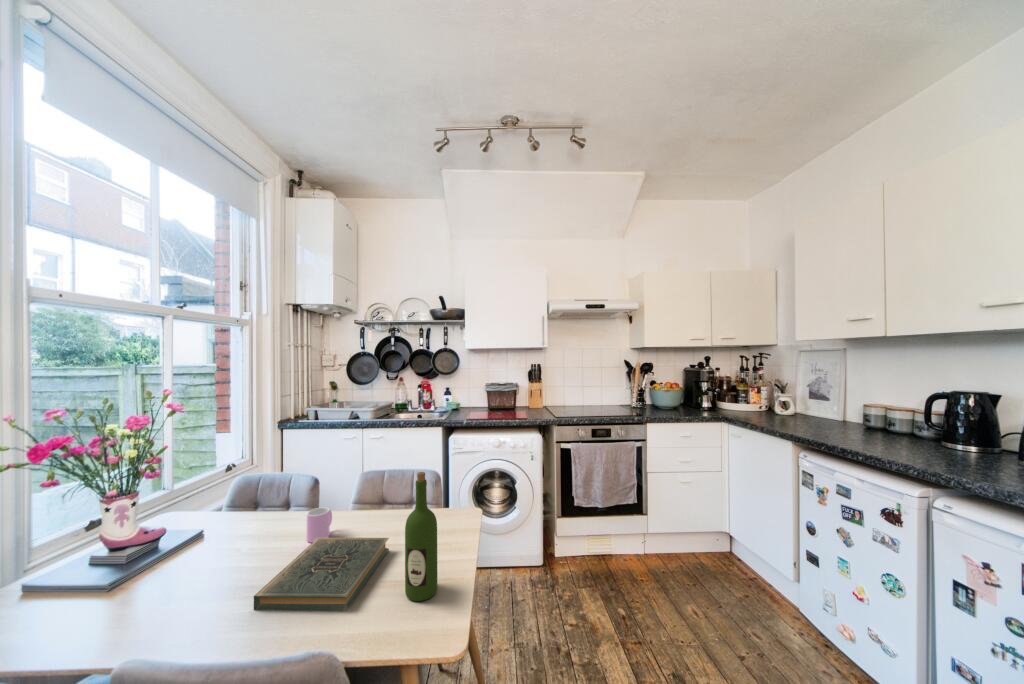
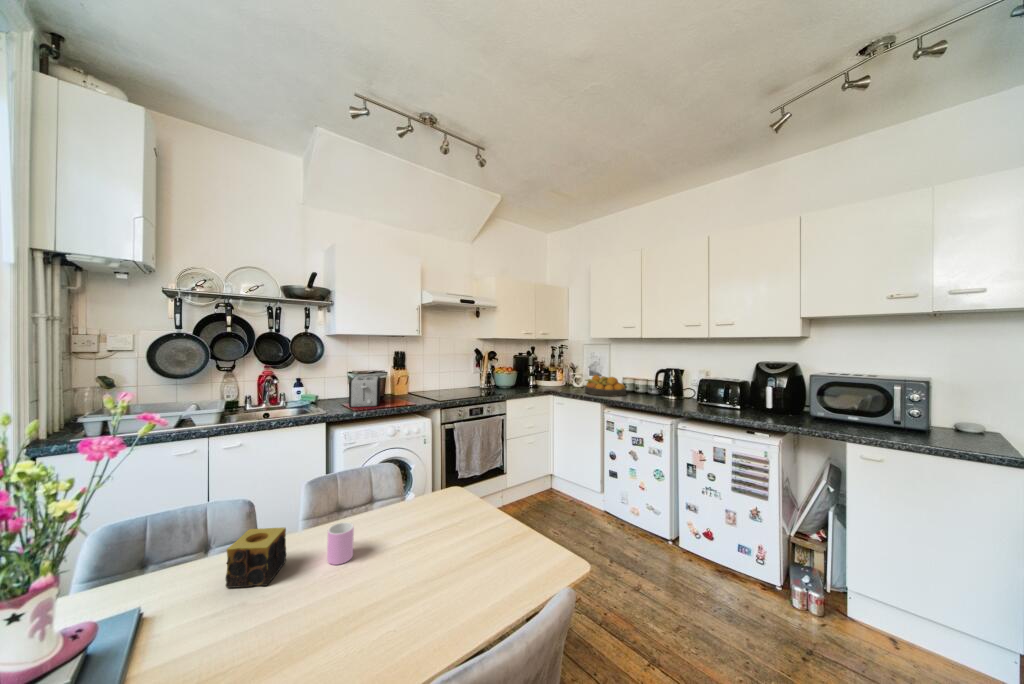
toaster: none [469,388,507,416] -> present [349,376,381,407]
fruit bowl: none [774,397,858,433] -> present [585,375,626,396]
wine bottle: present [405,472,437,601] -> none [503,453,531,561]
candle: none [248,495,293,540] -> present [226,528,287,588]
book: present [254,538,389,611] -> none [363,528,485,632]

